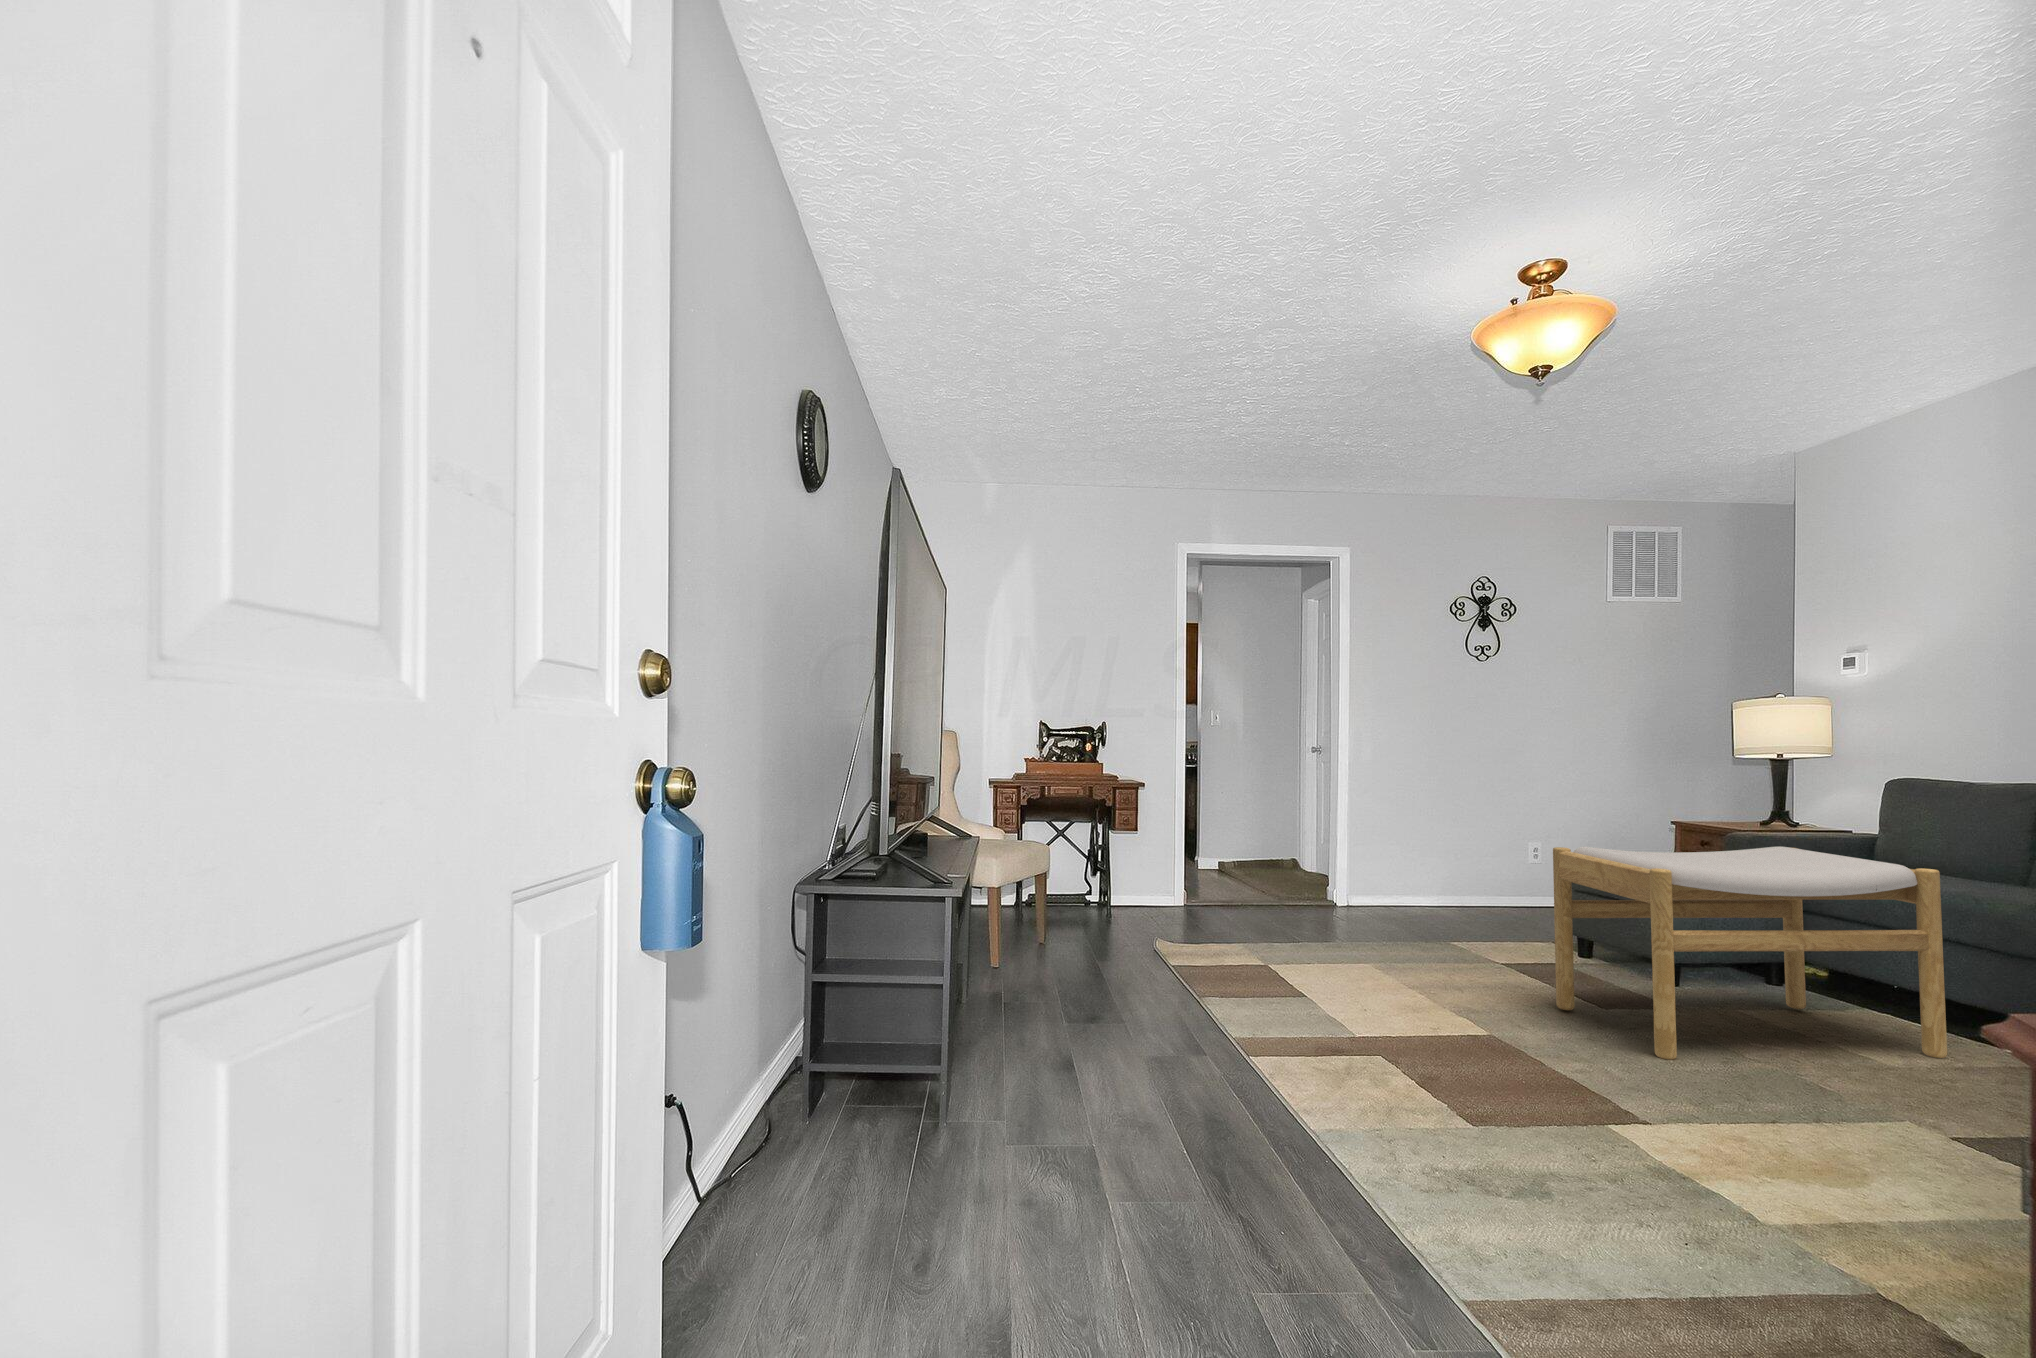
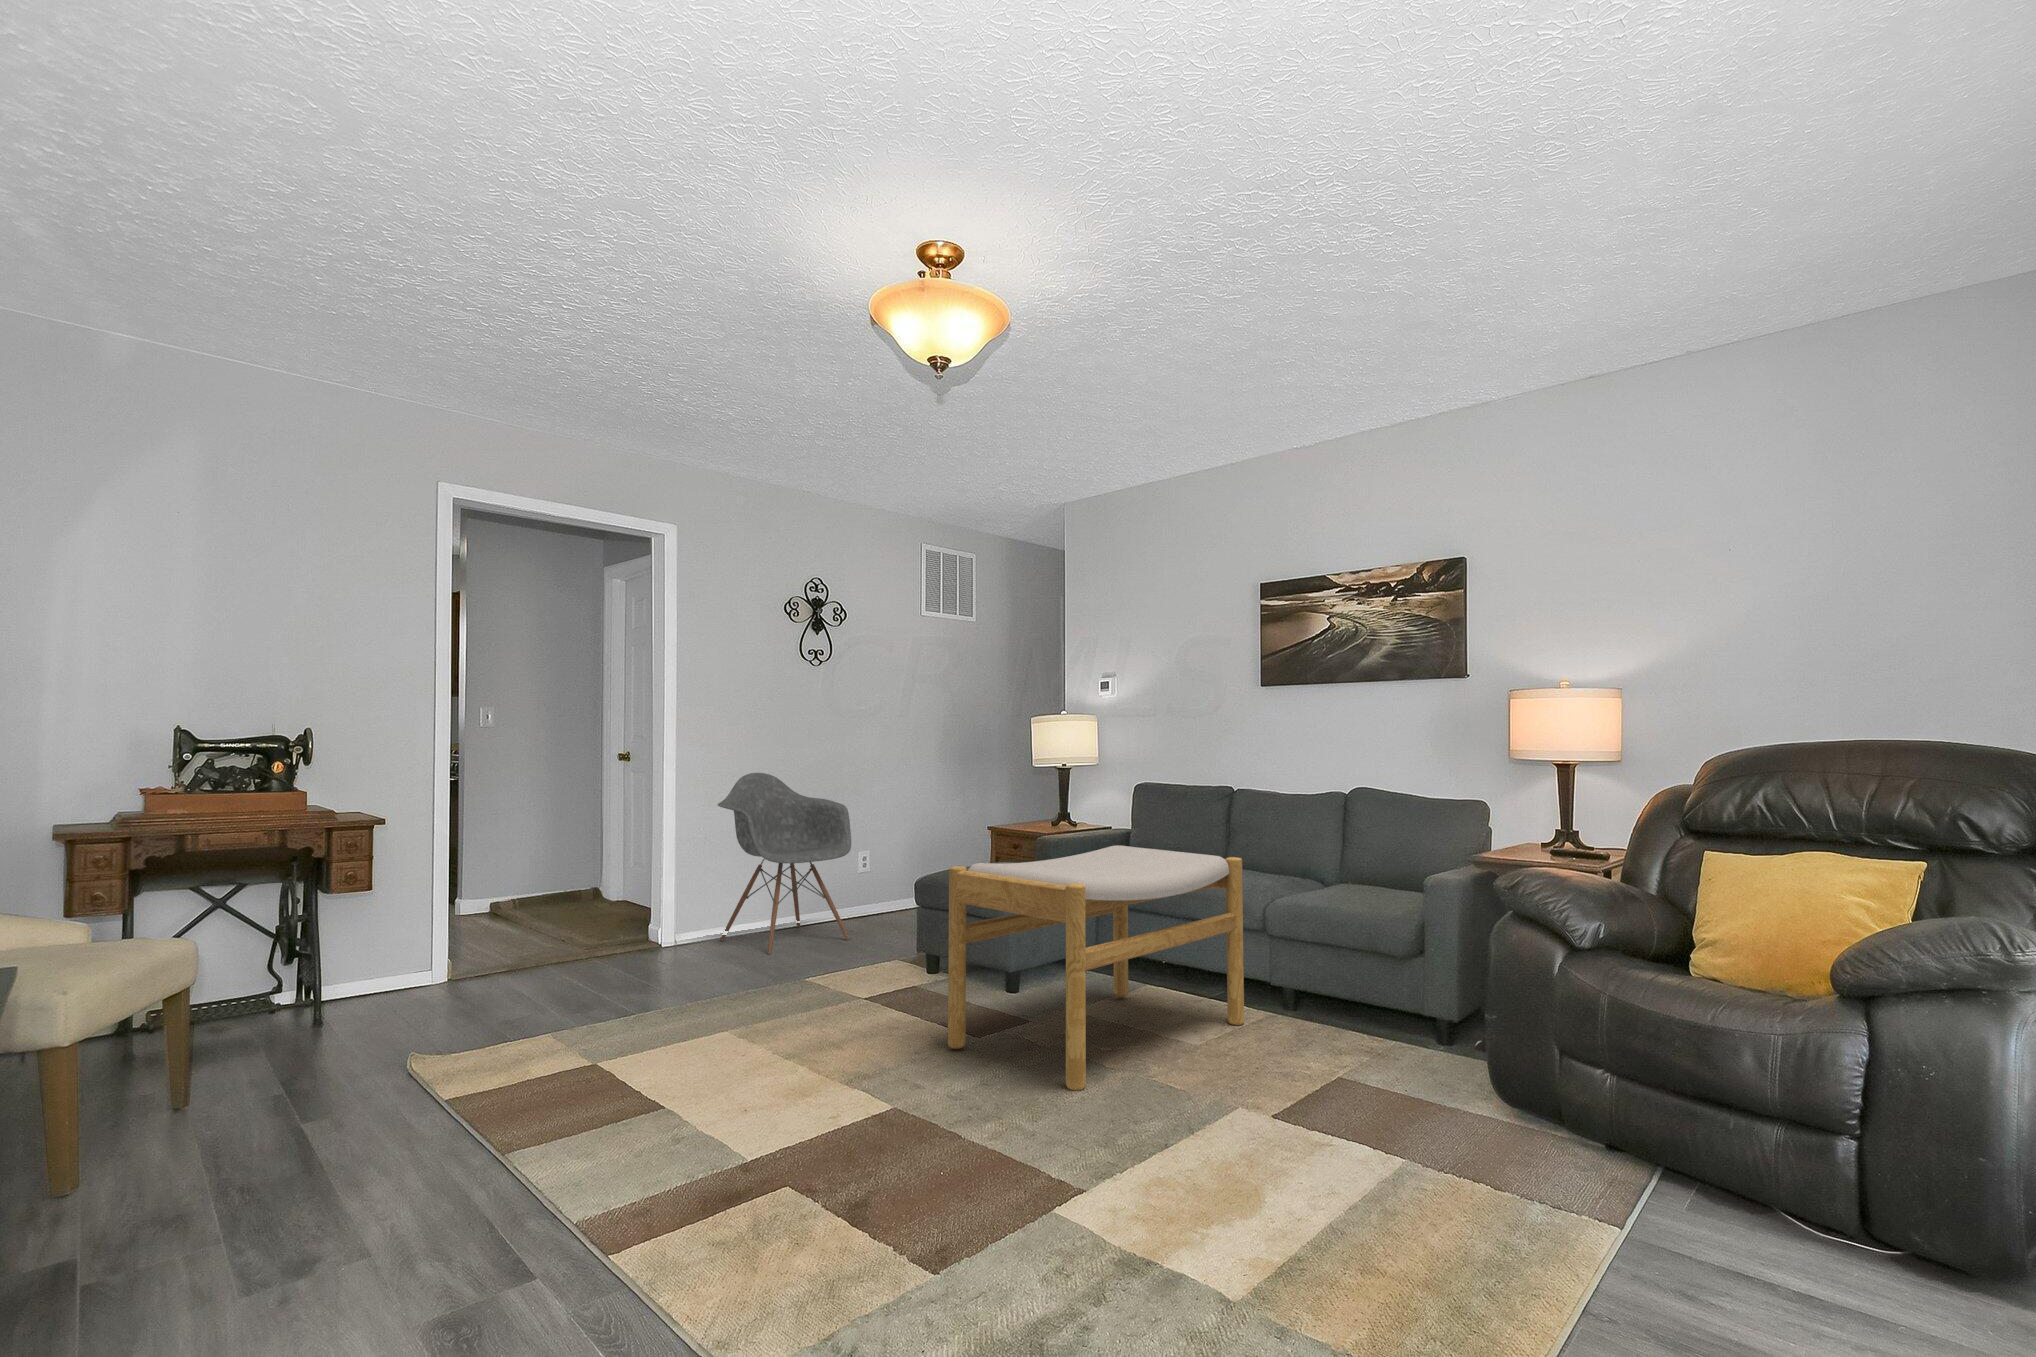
armchair: none [1388,760,1520,922] -> present [718,773,851,955]

